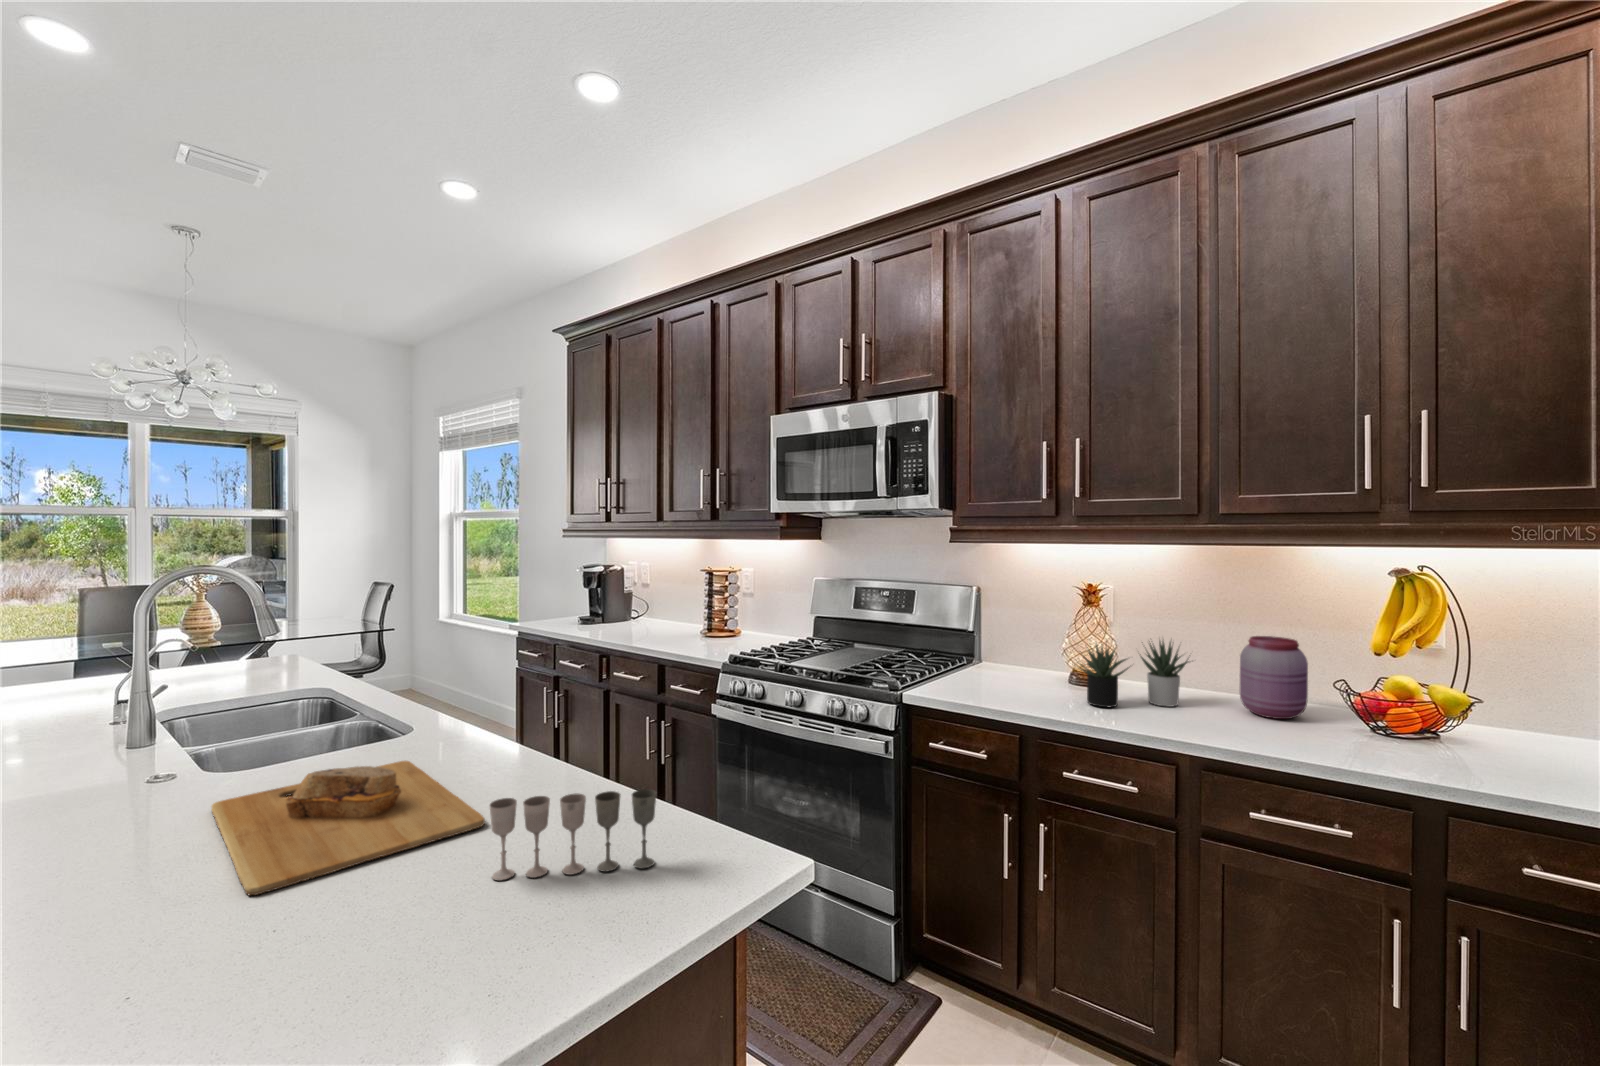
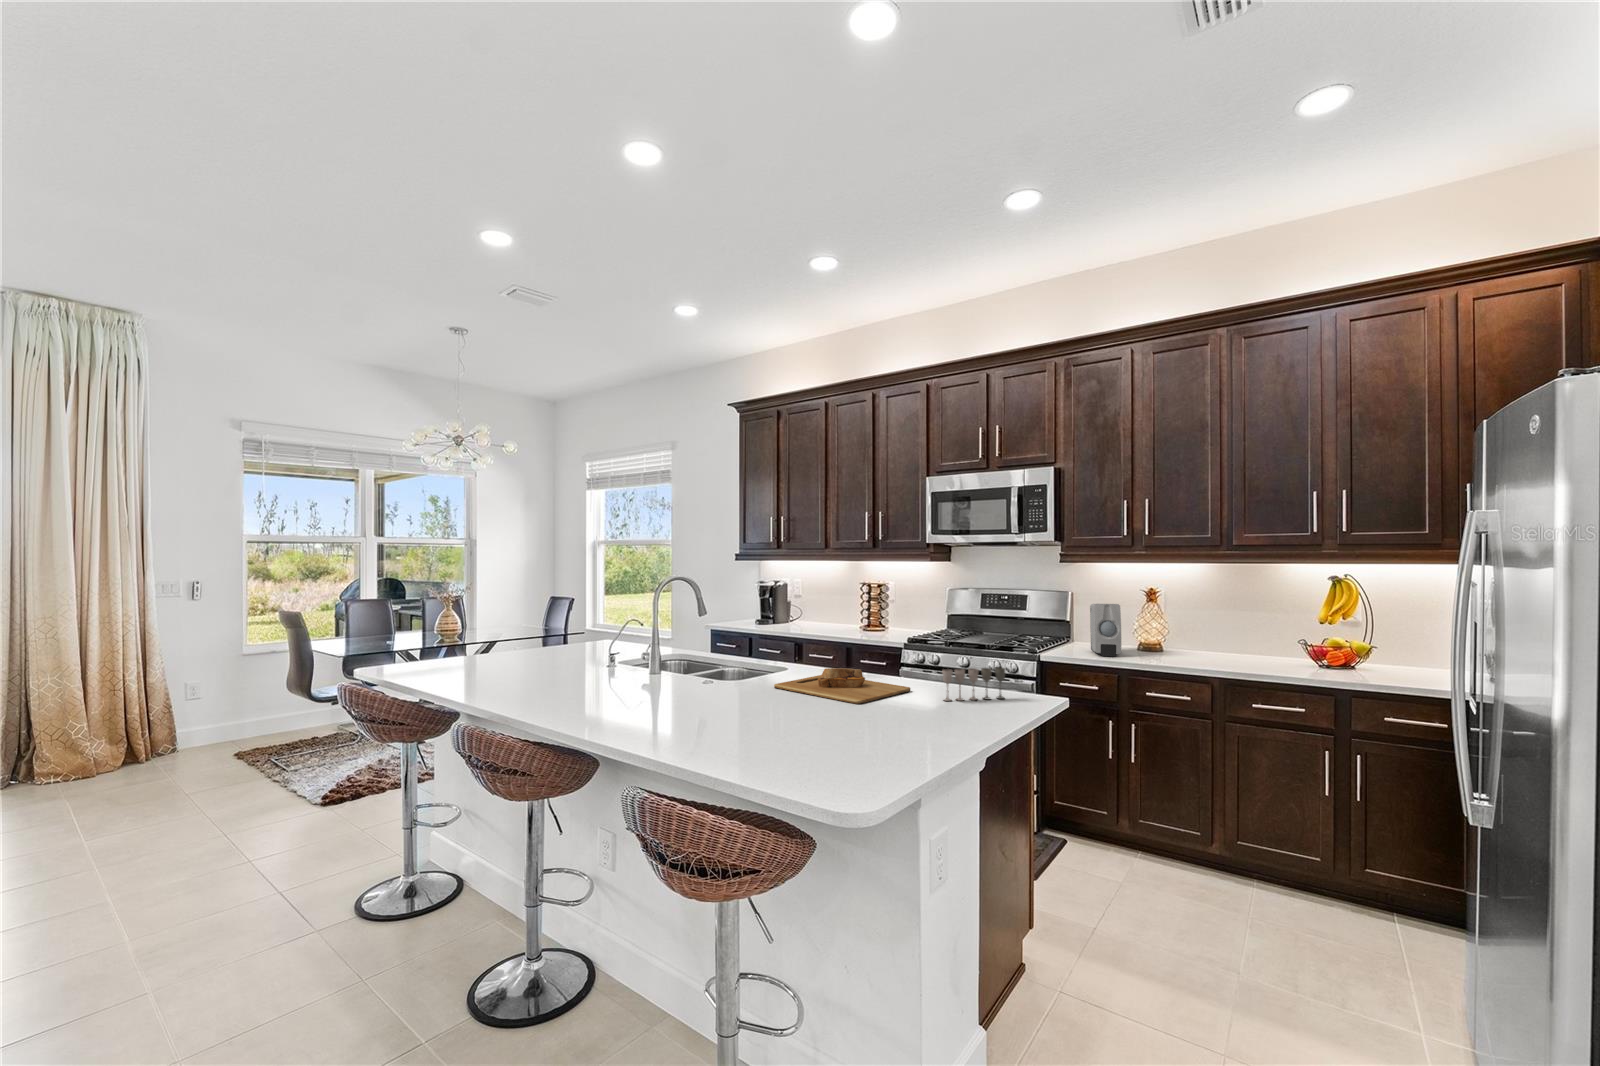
soap dispenser: none [988,609,1030,699] -> present [1090,604,1121,656]
jar: present [1240,636,1308,719] -> none [1247,617,1286,663]
succulent plant: present [1079,641,1189,707] -> none [1146,617,1221,659]

